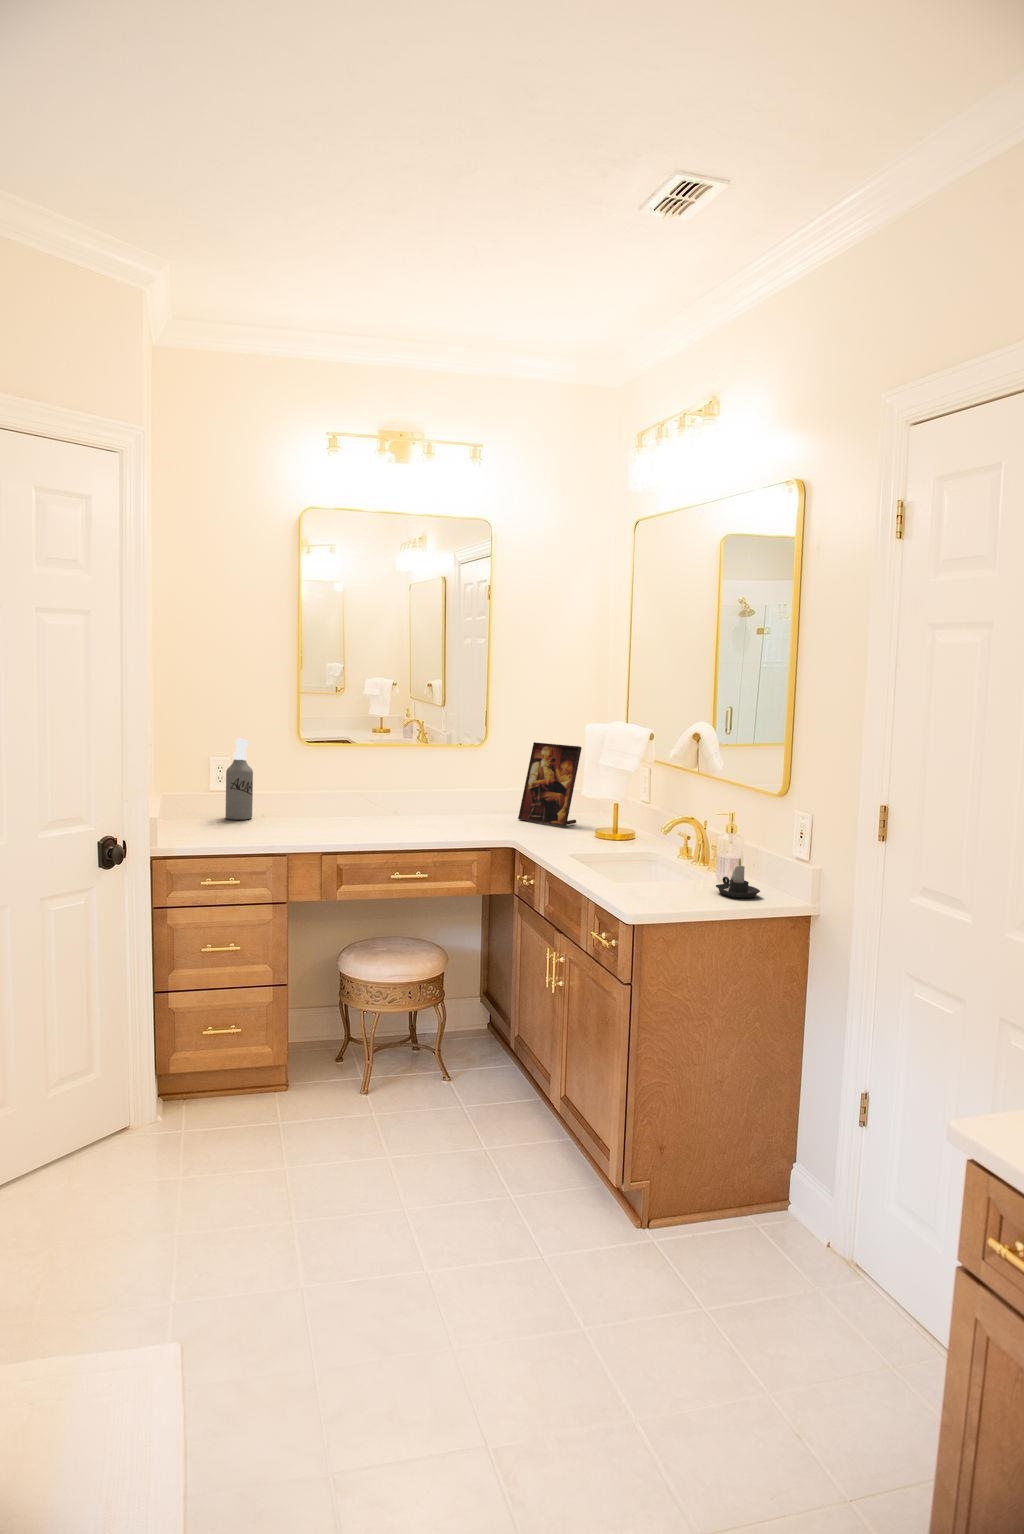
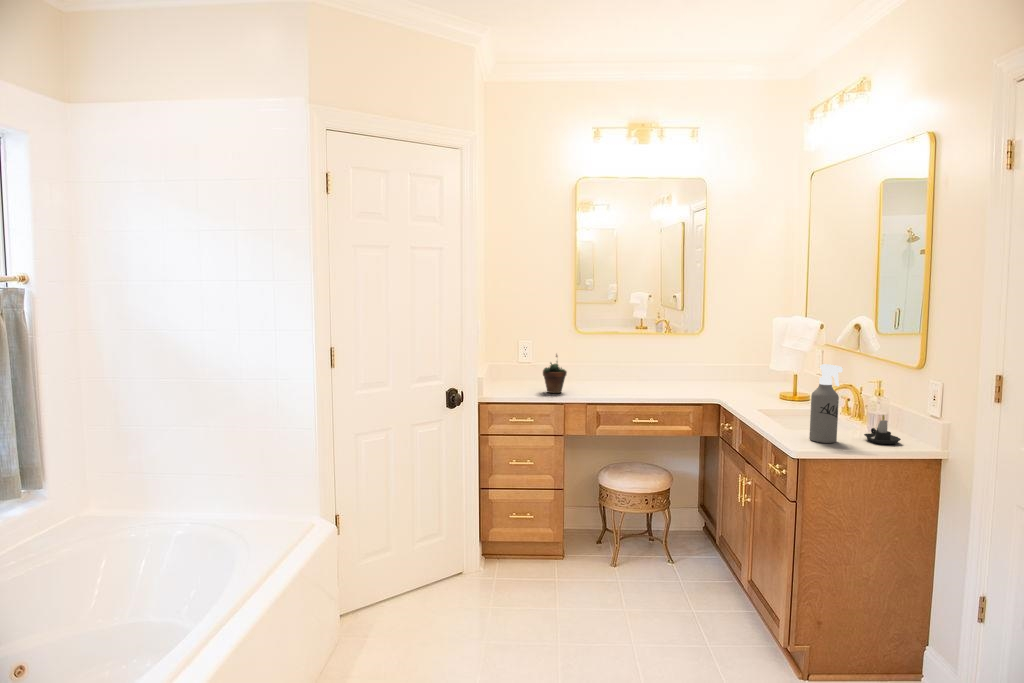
spray bottle: present [225,739,253,820] -> present [809,364,843,443]
picture frame: present [518,742,582,827] -> none [723,330,770,390]
succulent plant: none [256,774,295,837] -> present [543,355,567,393]

